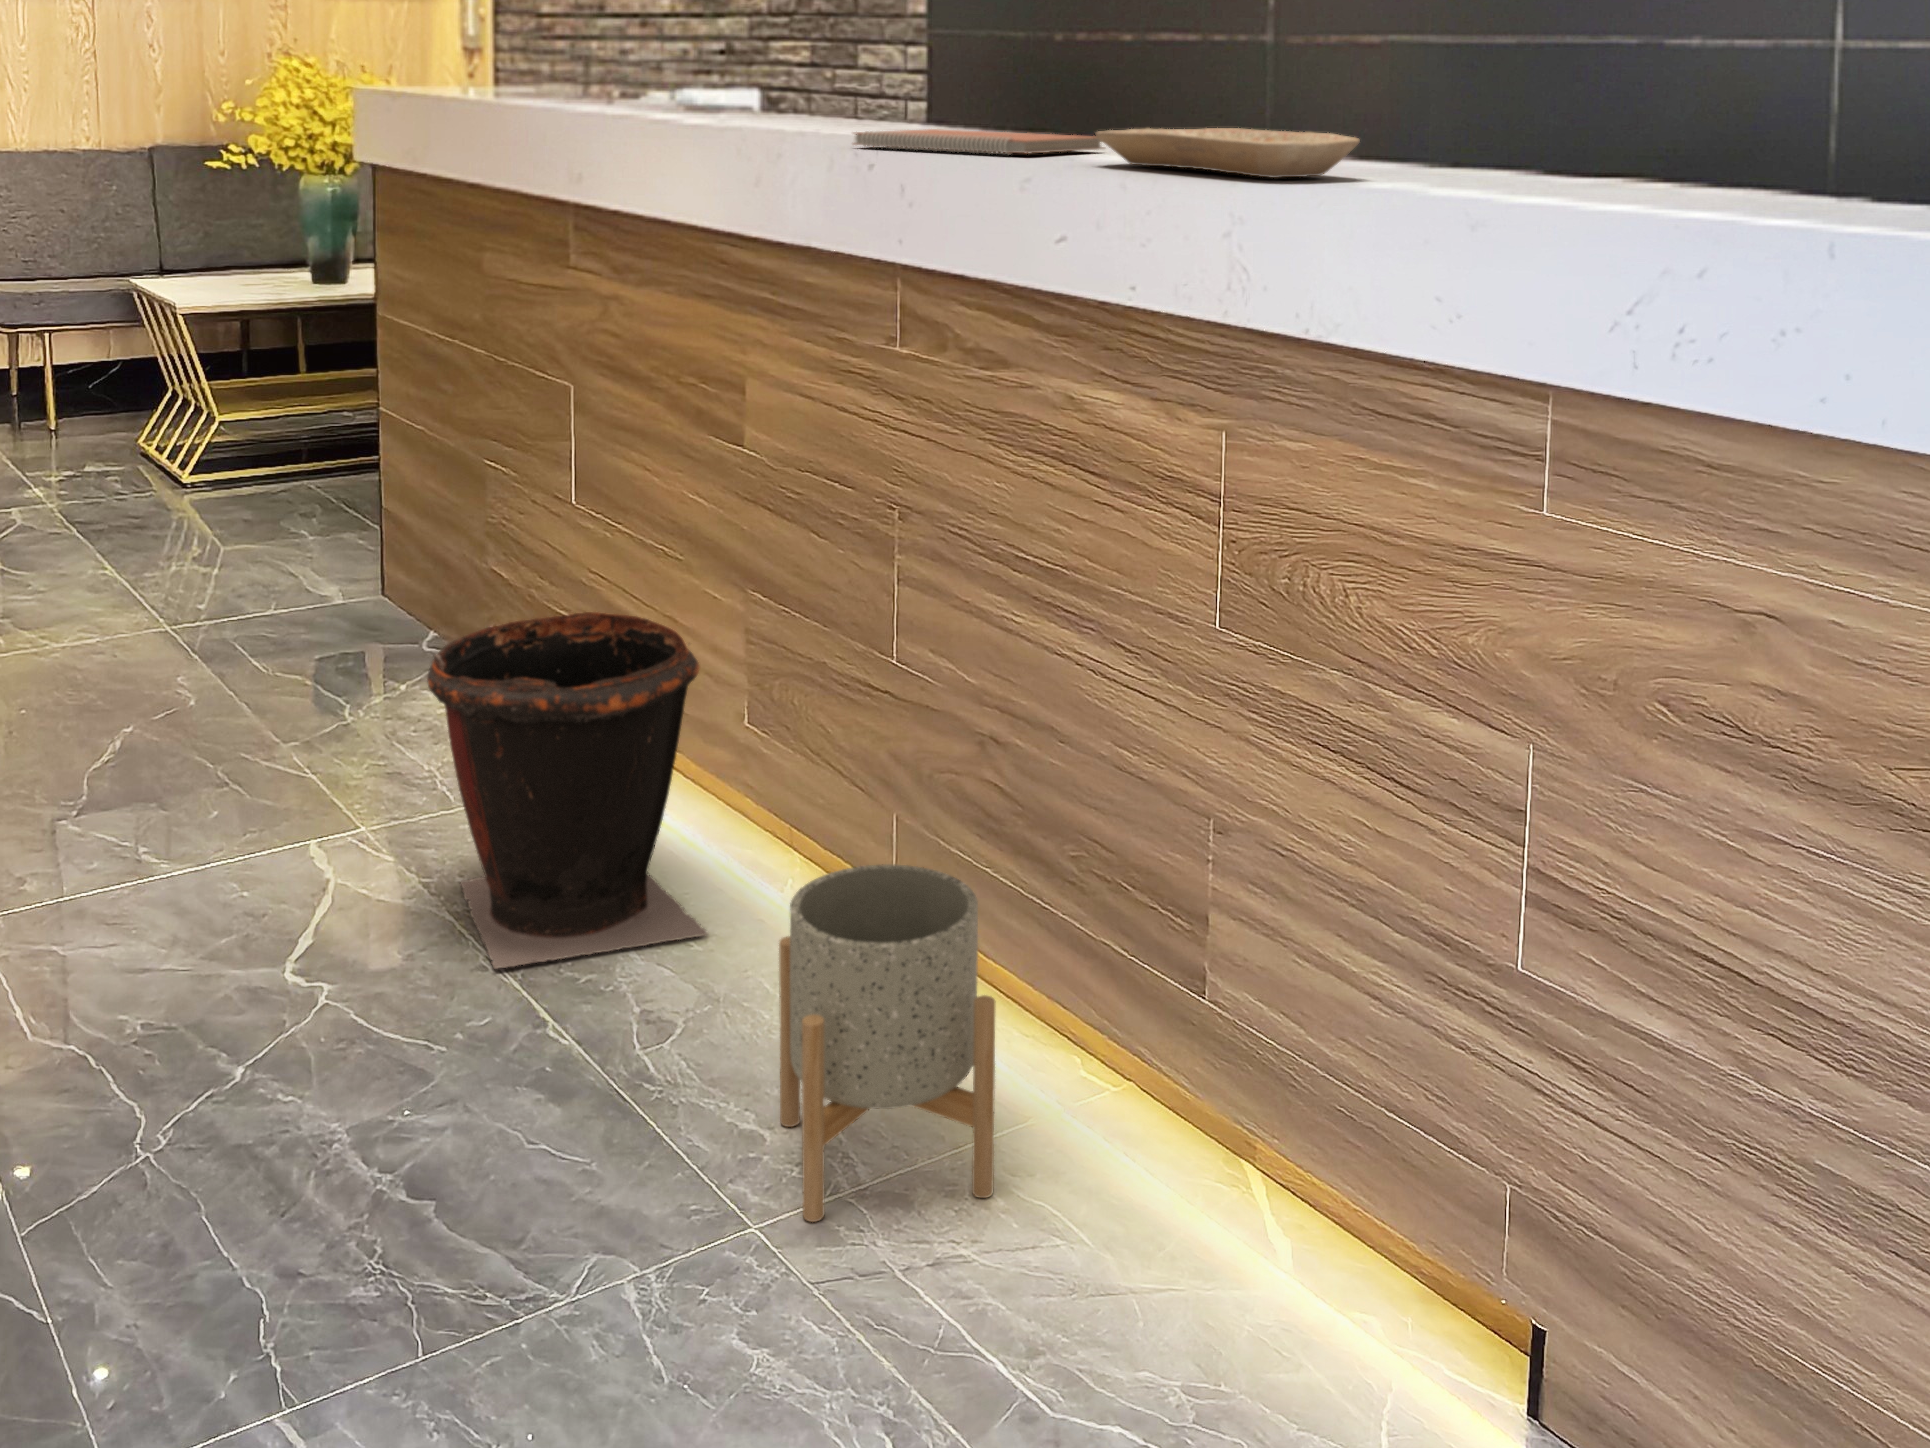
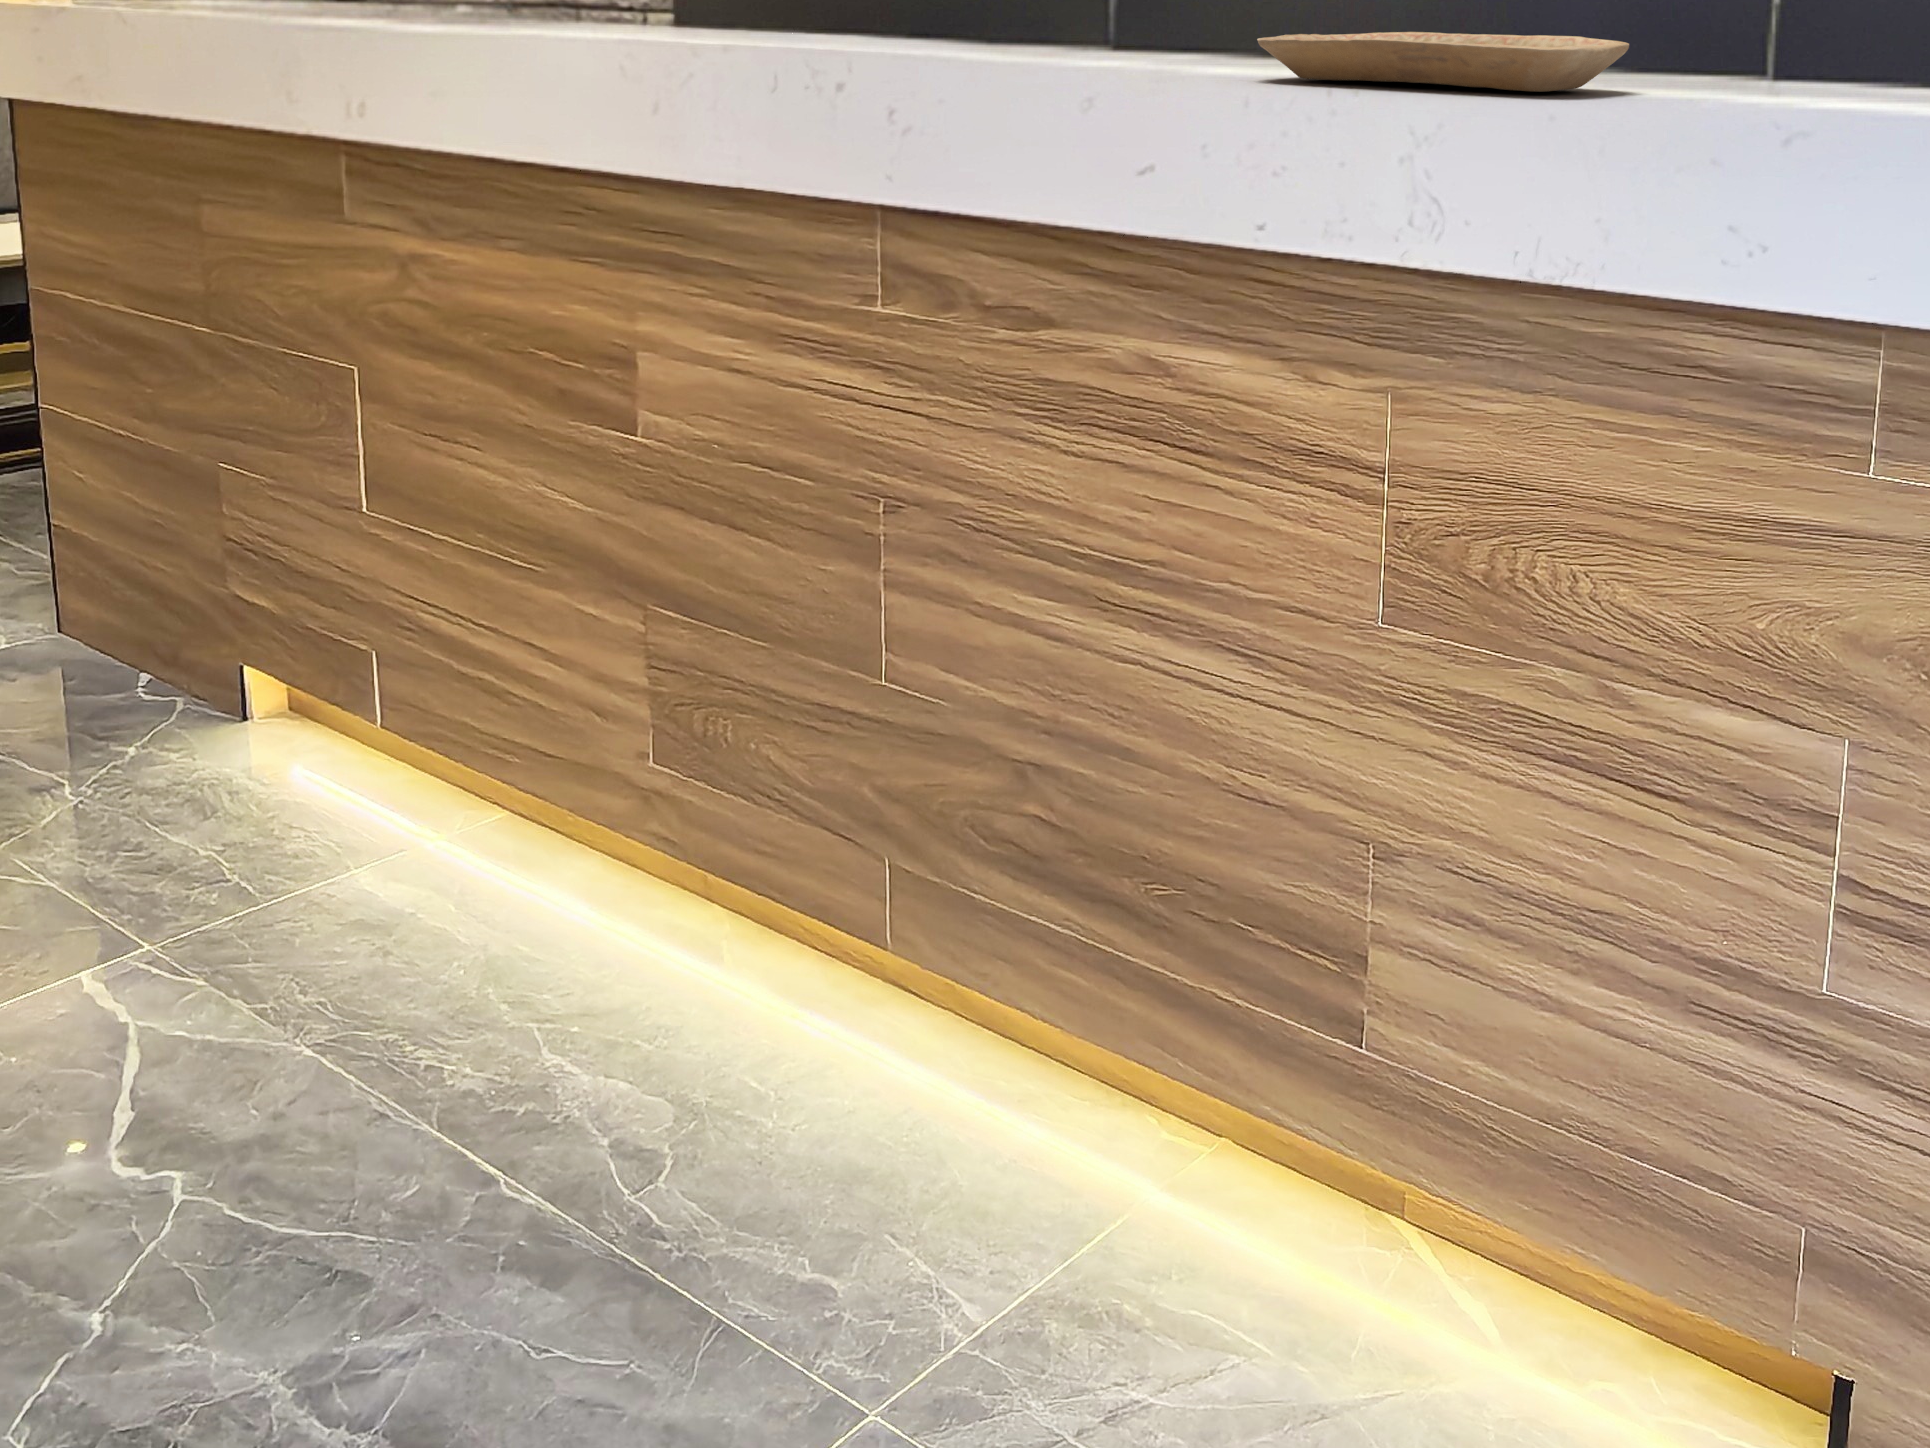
notebook: present [853,129,1104,154] -> none [876,40,1193,70]
waste bin: present [427,612,708,969] -> none [270,650,661,1115]
planter: present [779,864,995,1222] -> none [841,935,1138,1390]

